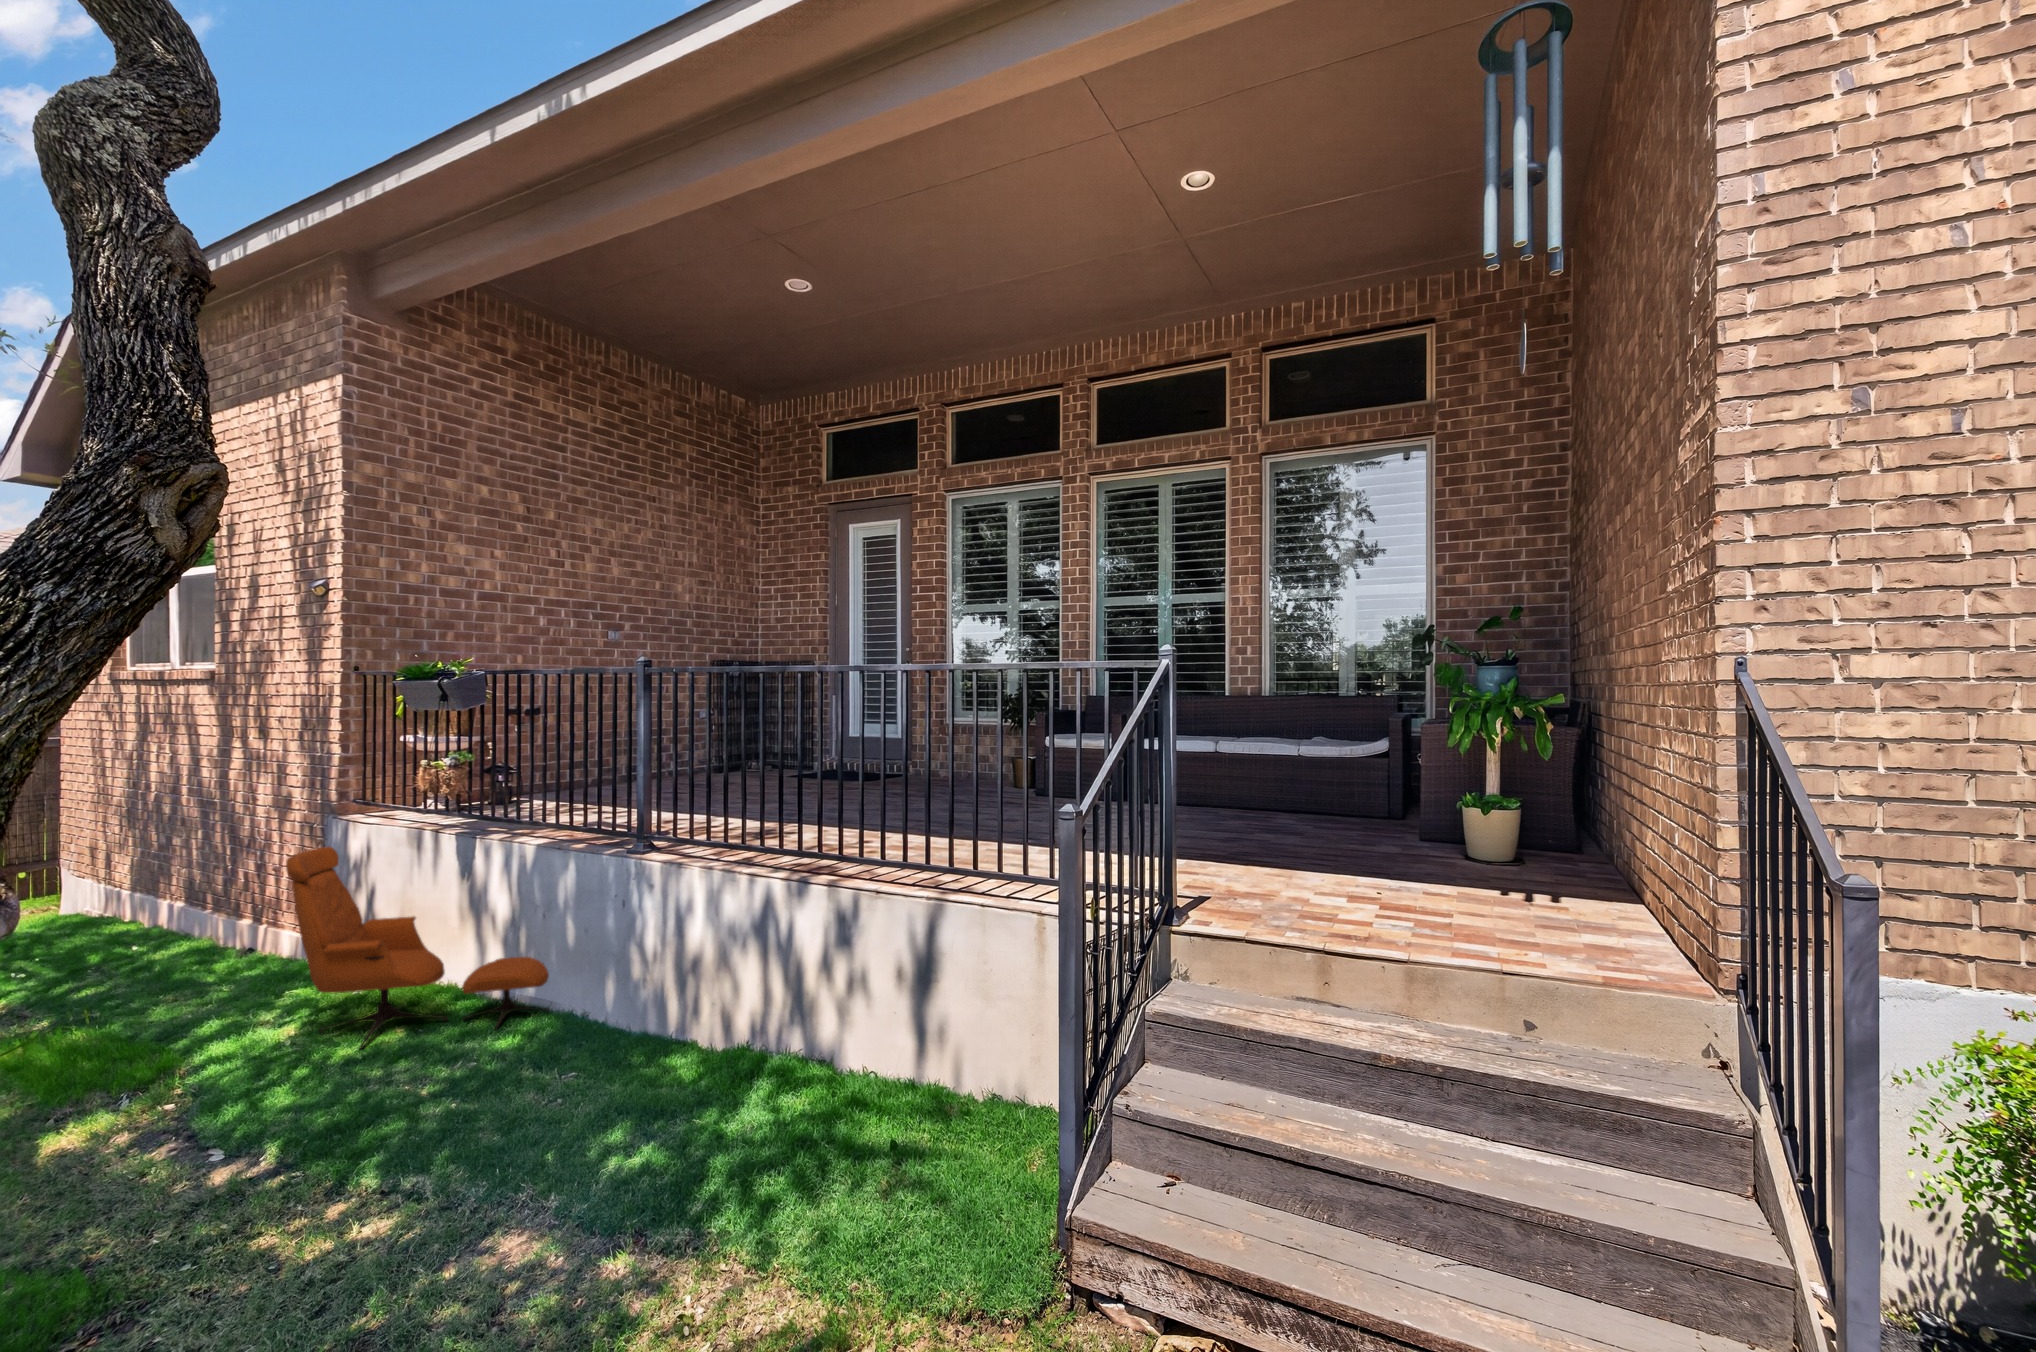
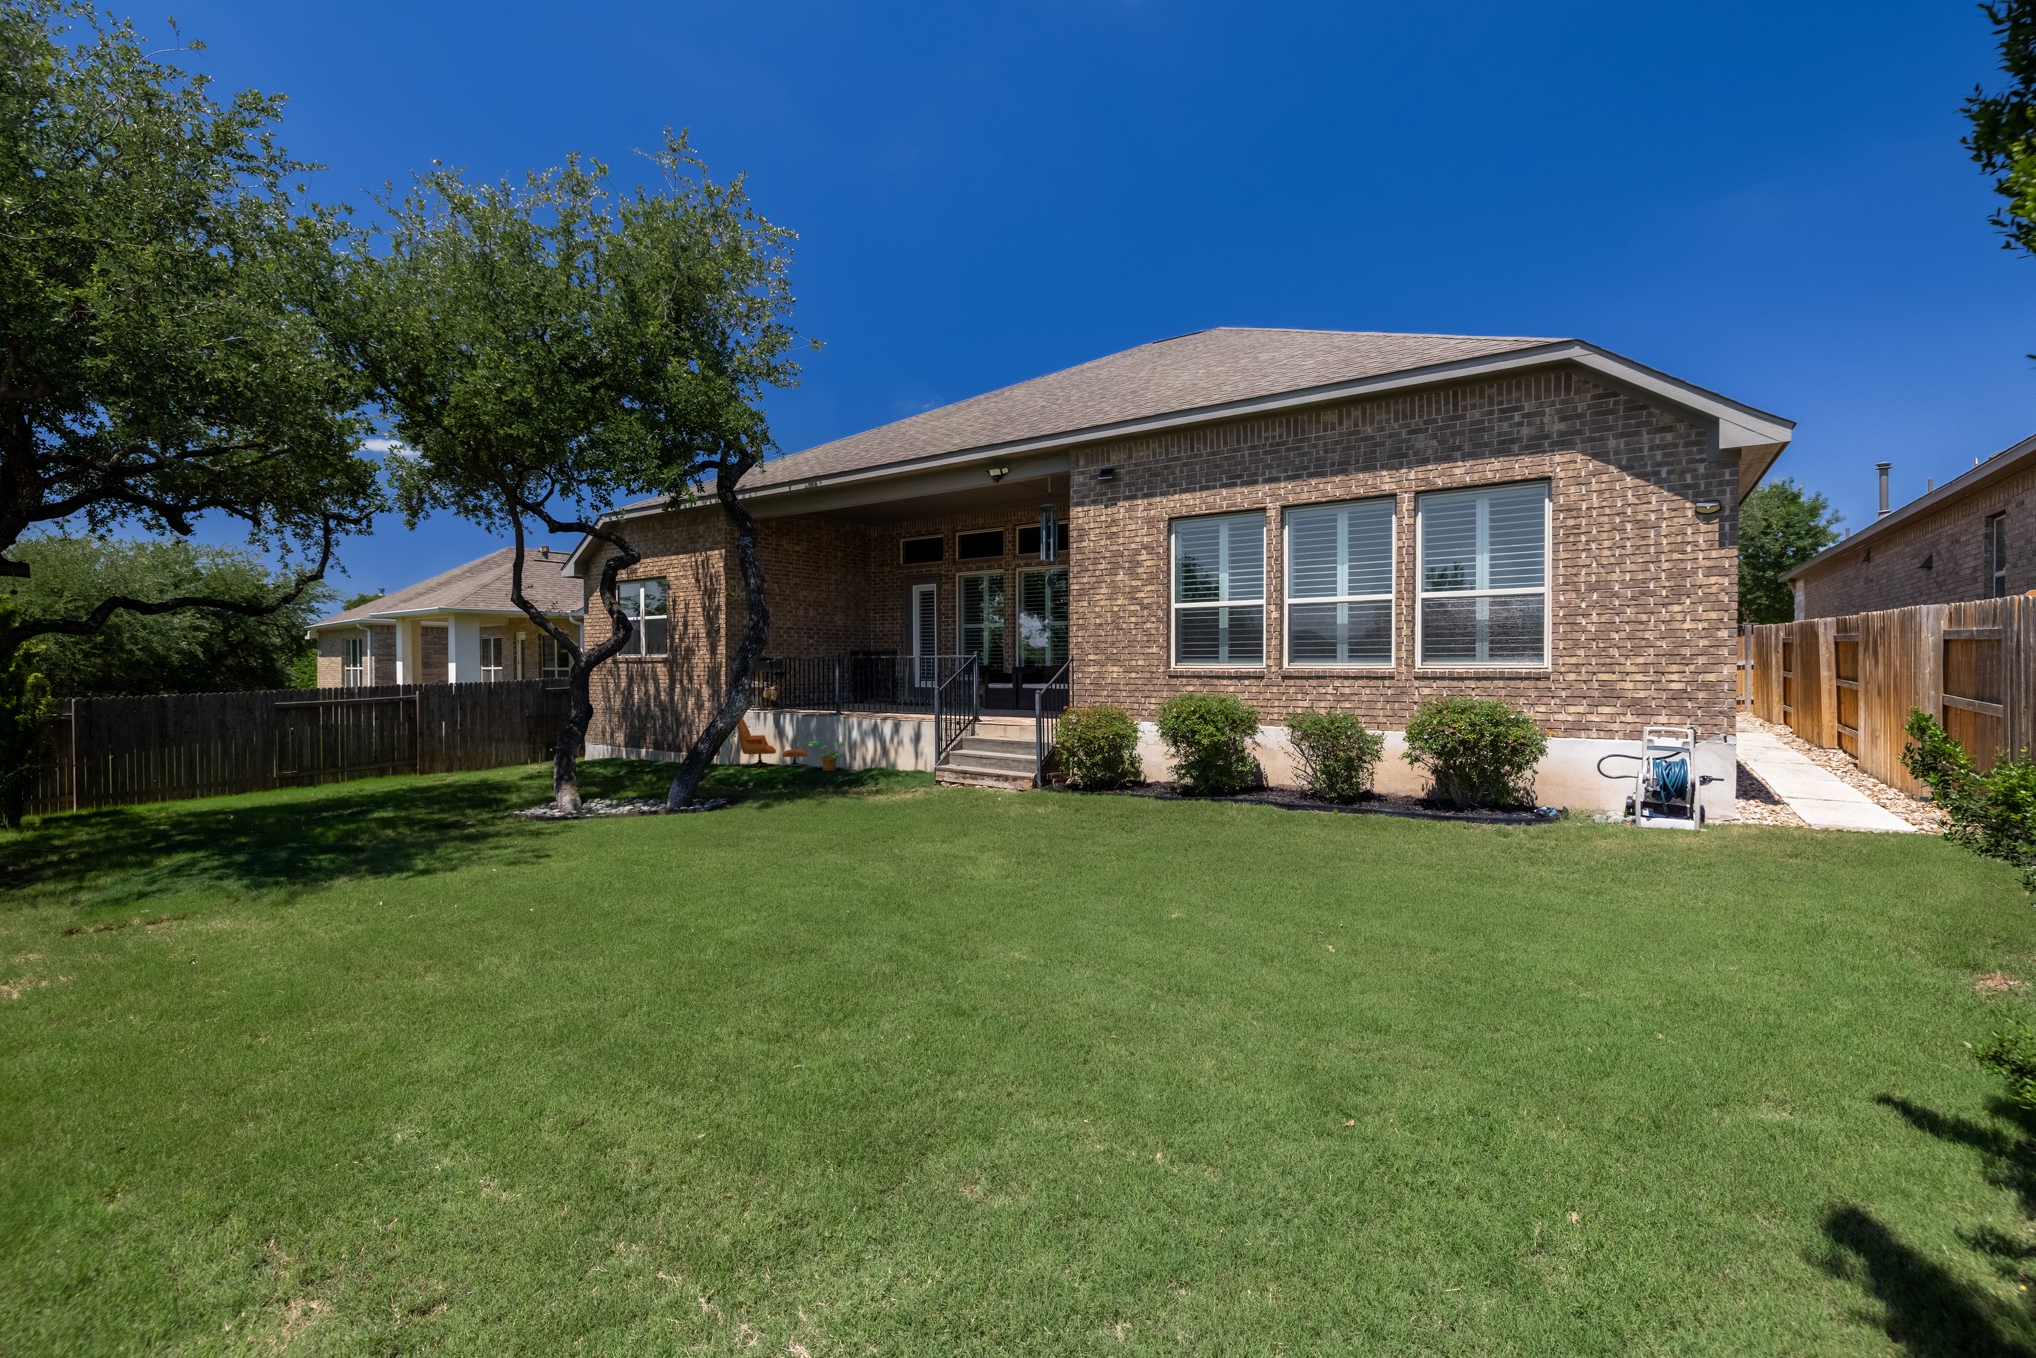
potted plant: none [524,953,666,1065] -> present [806,741,845,771]

